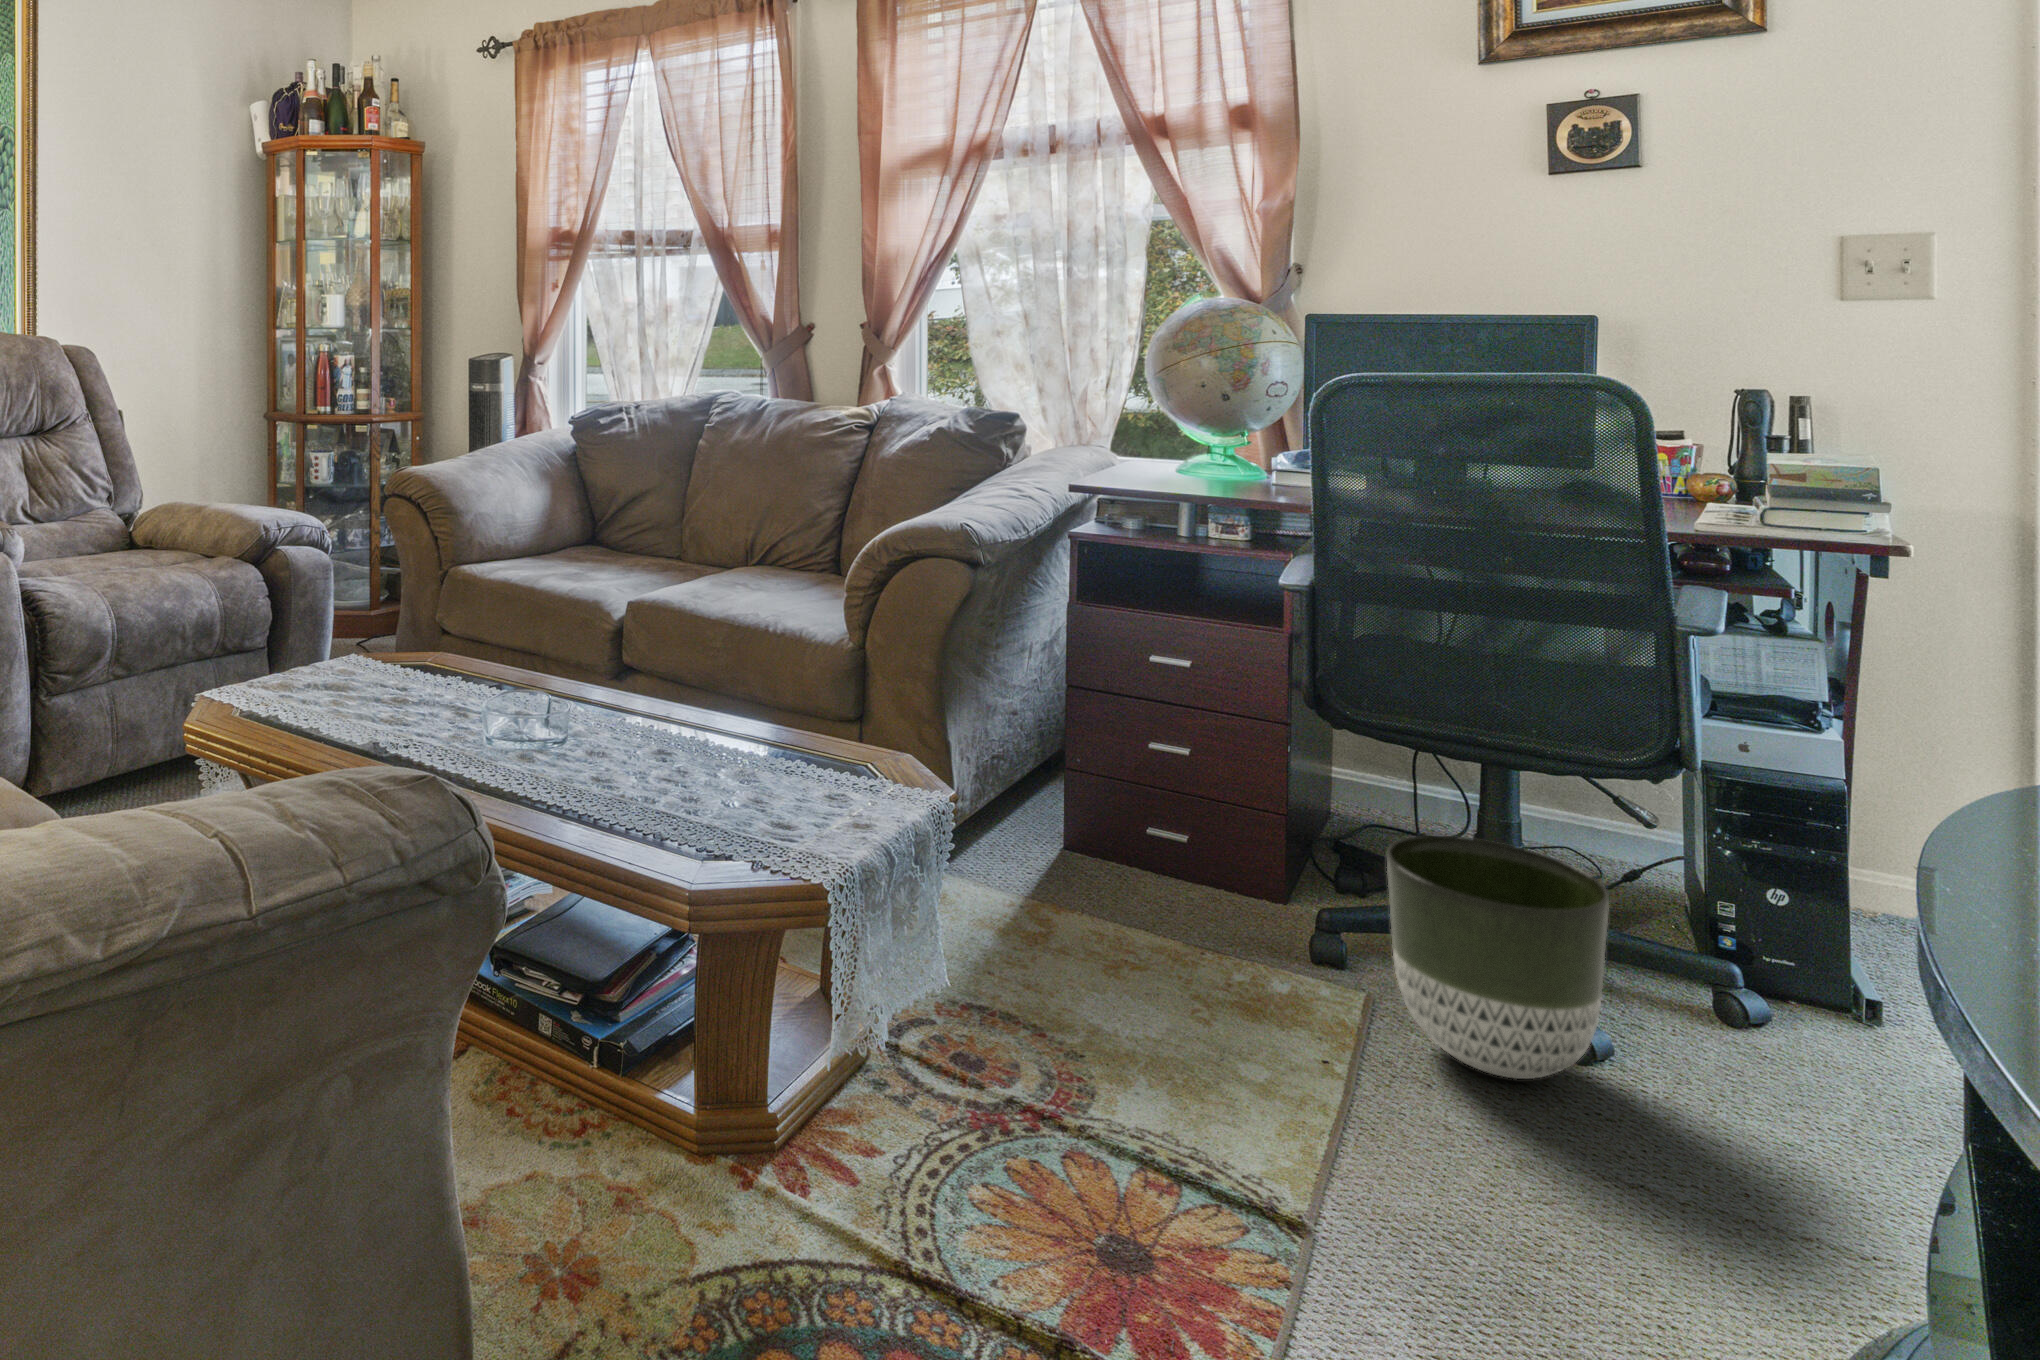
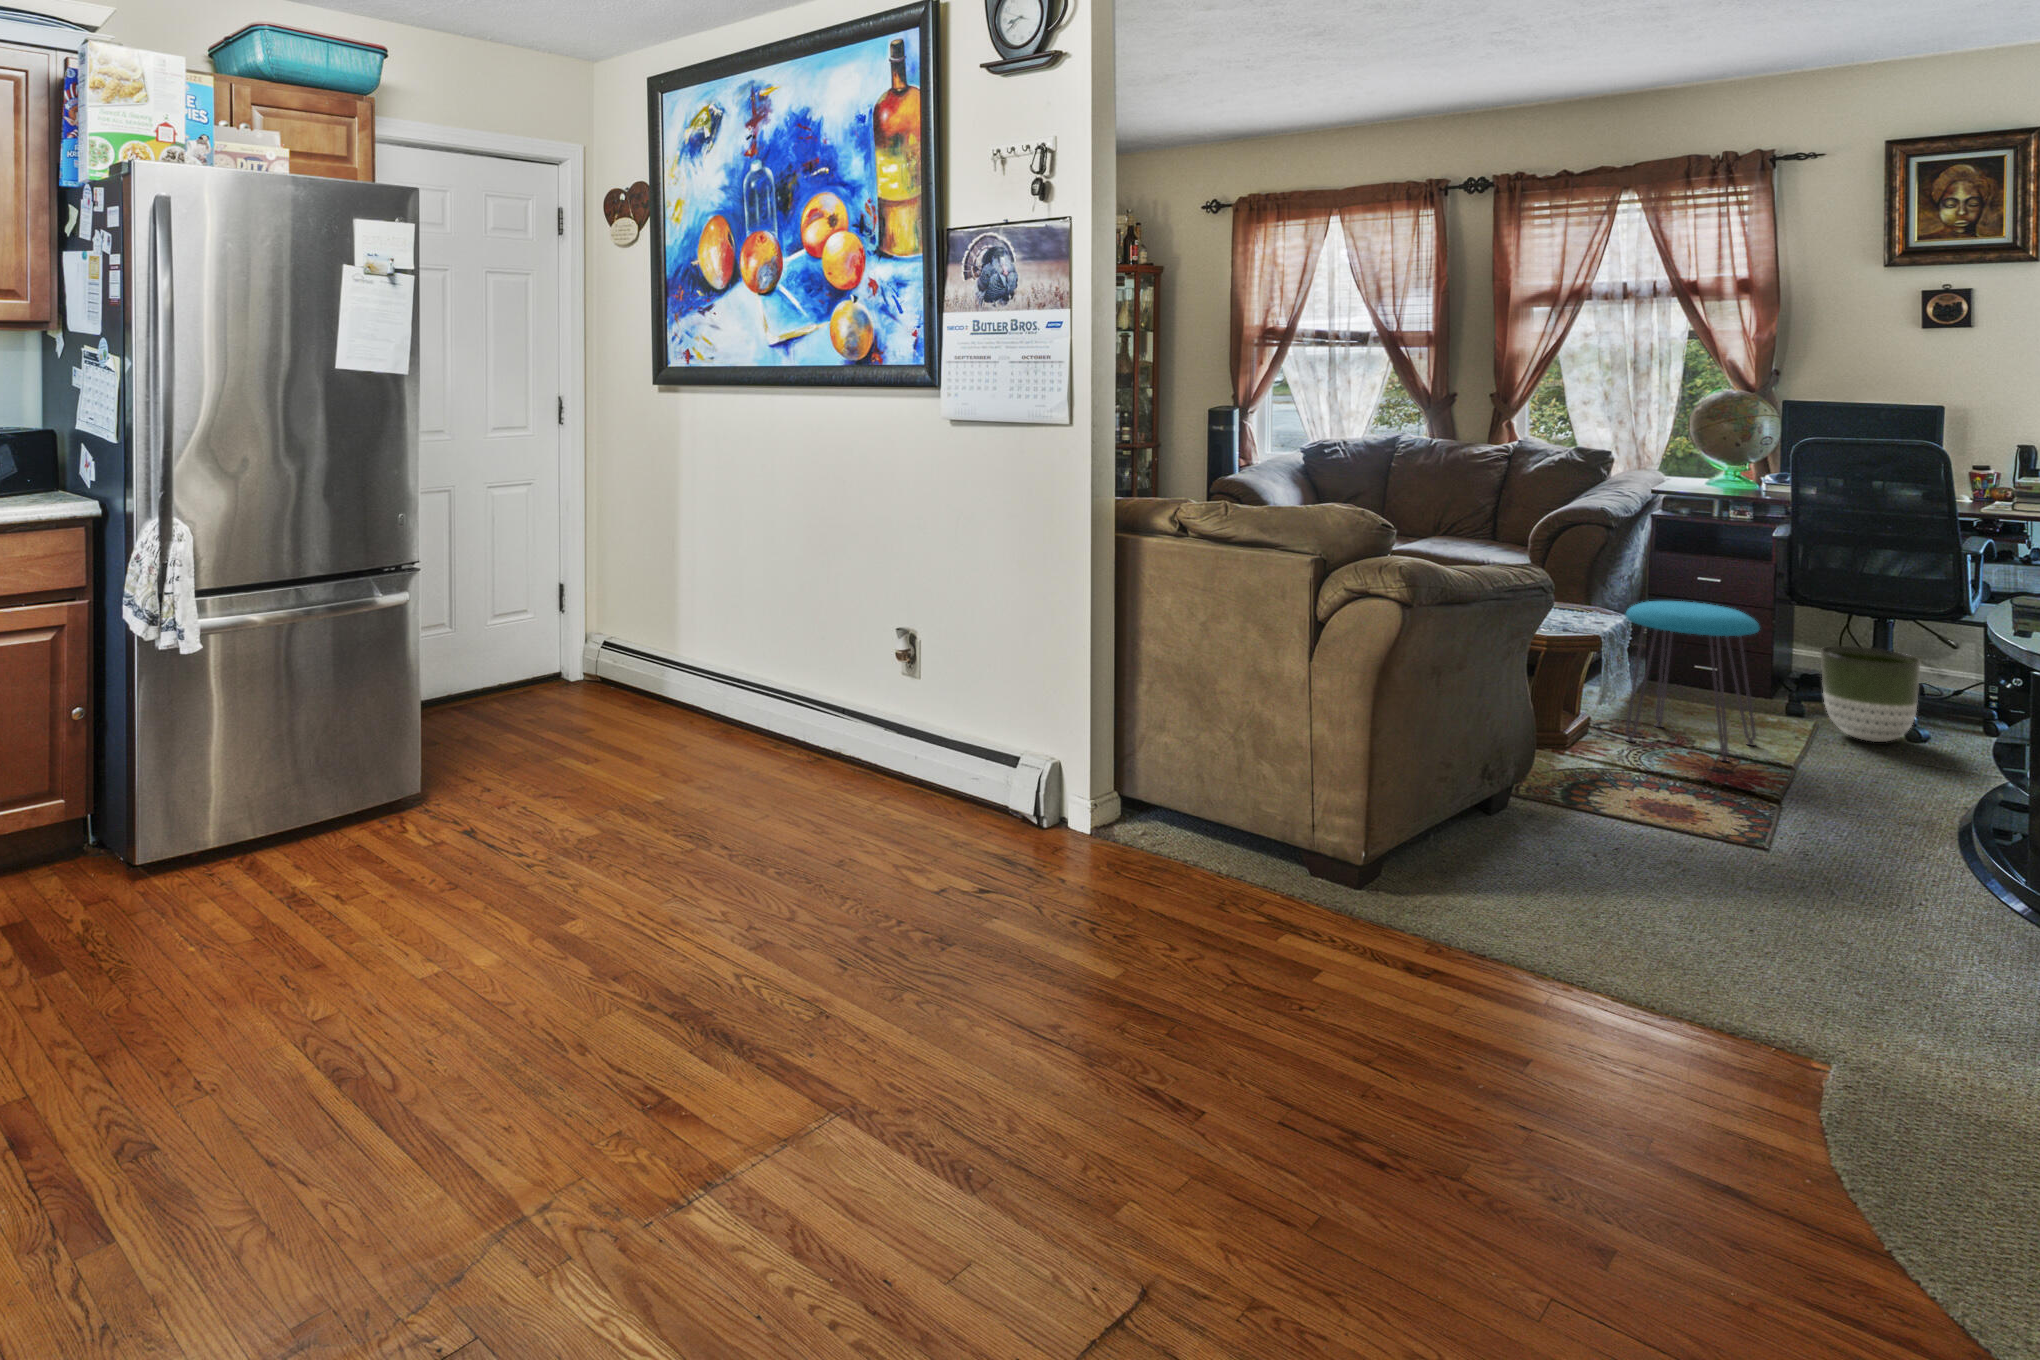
stool: none [954,759,1253,1213] -> present [1625,601,1760,762]

